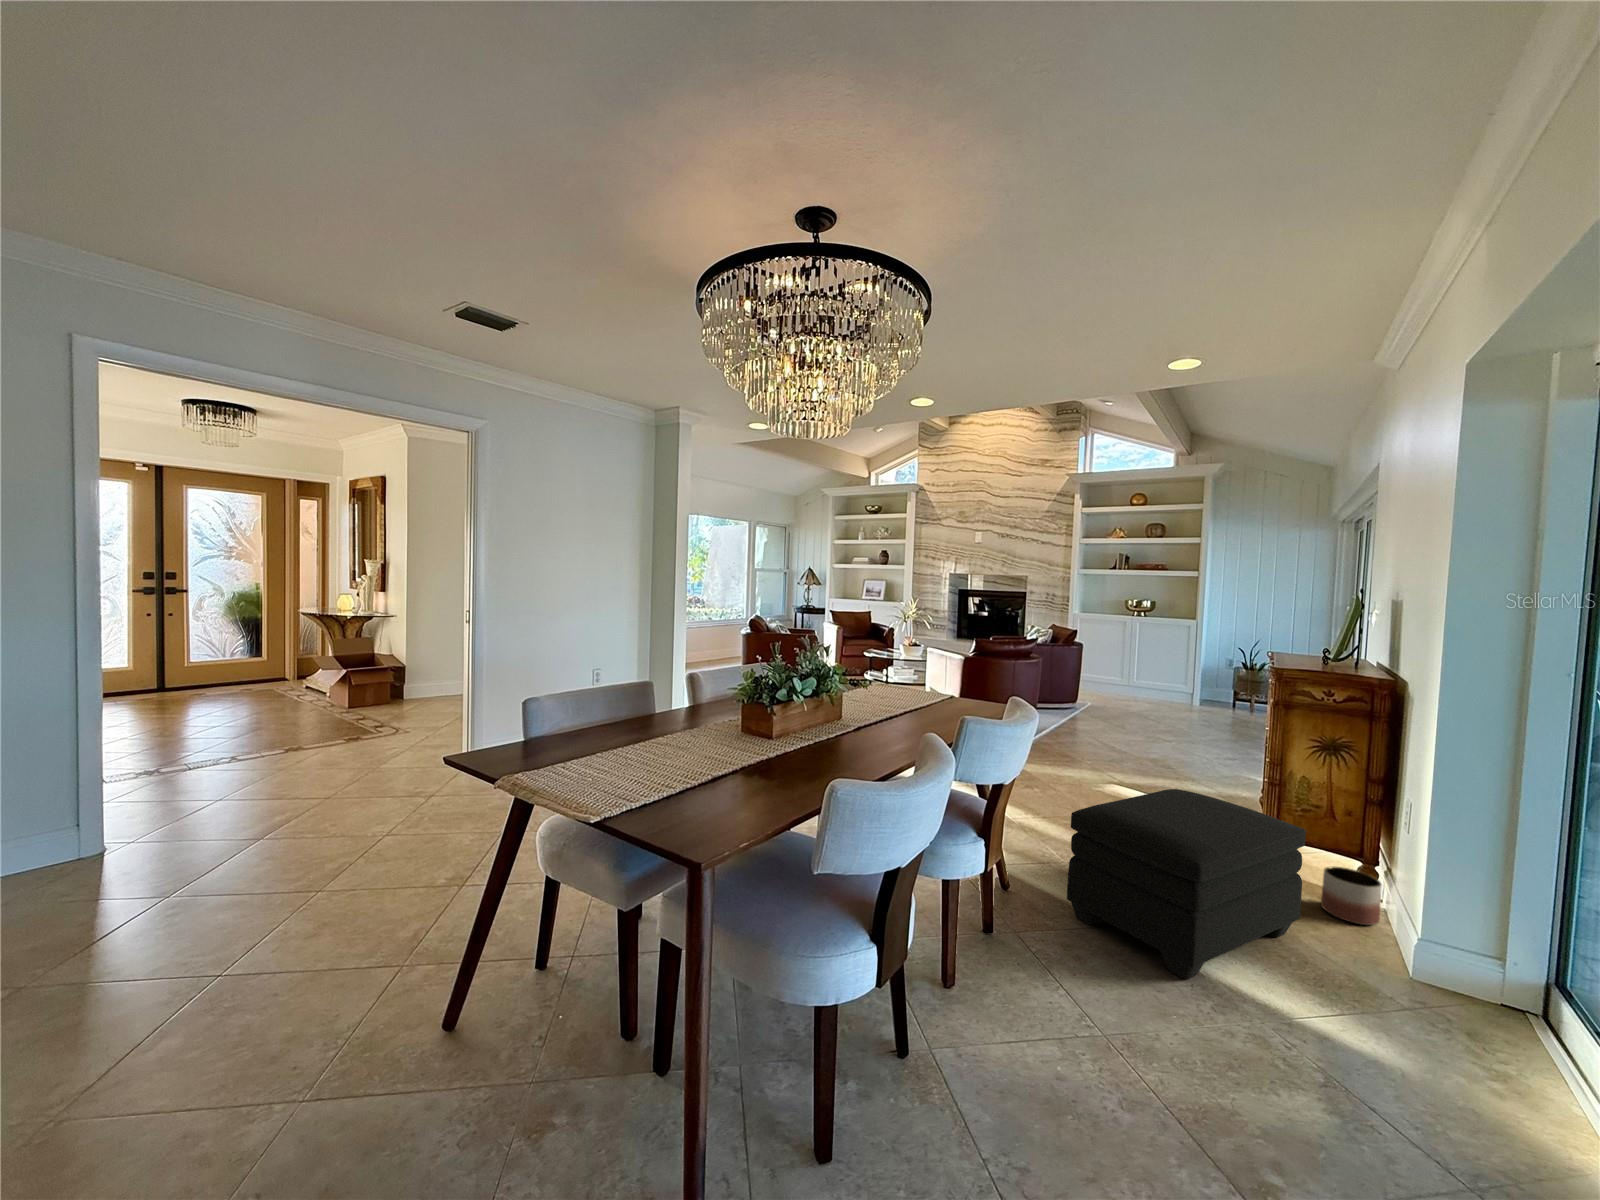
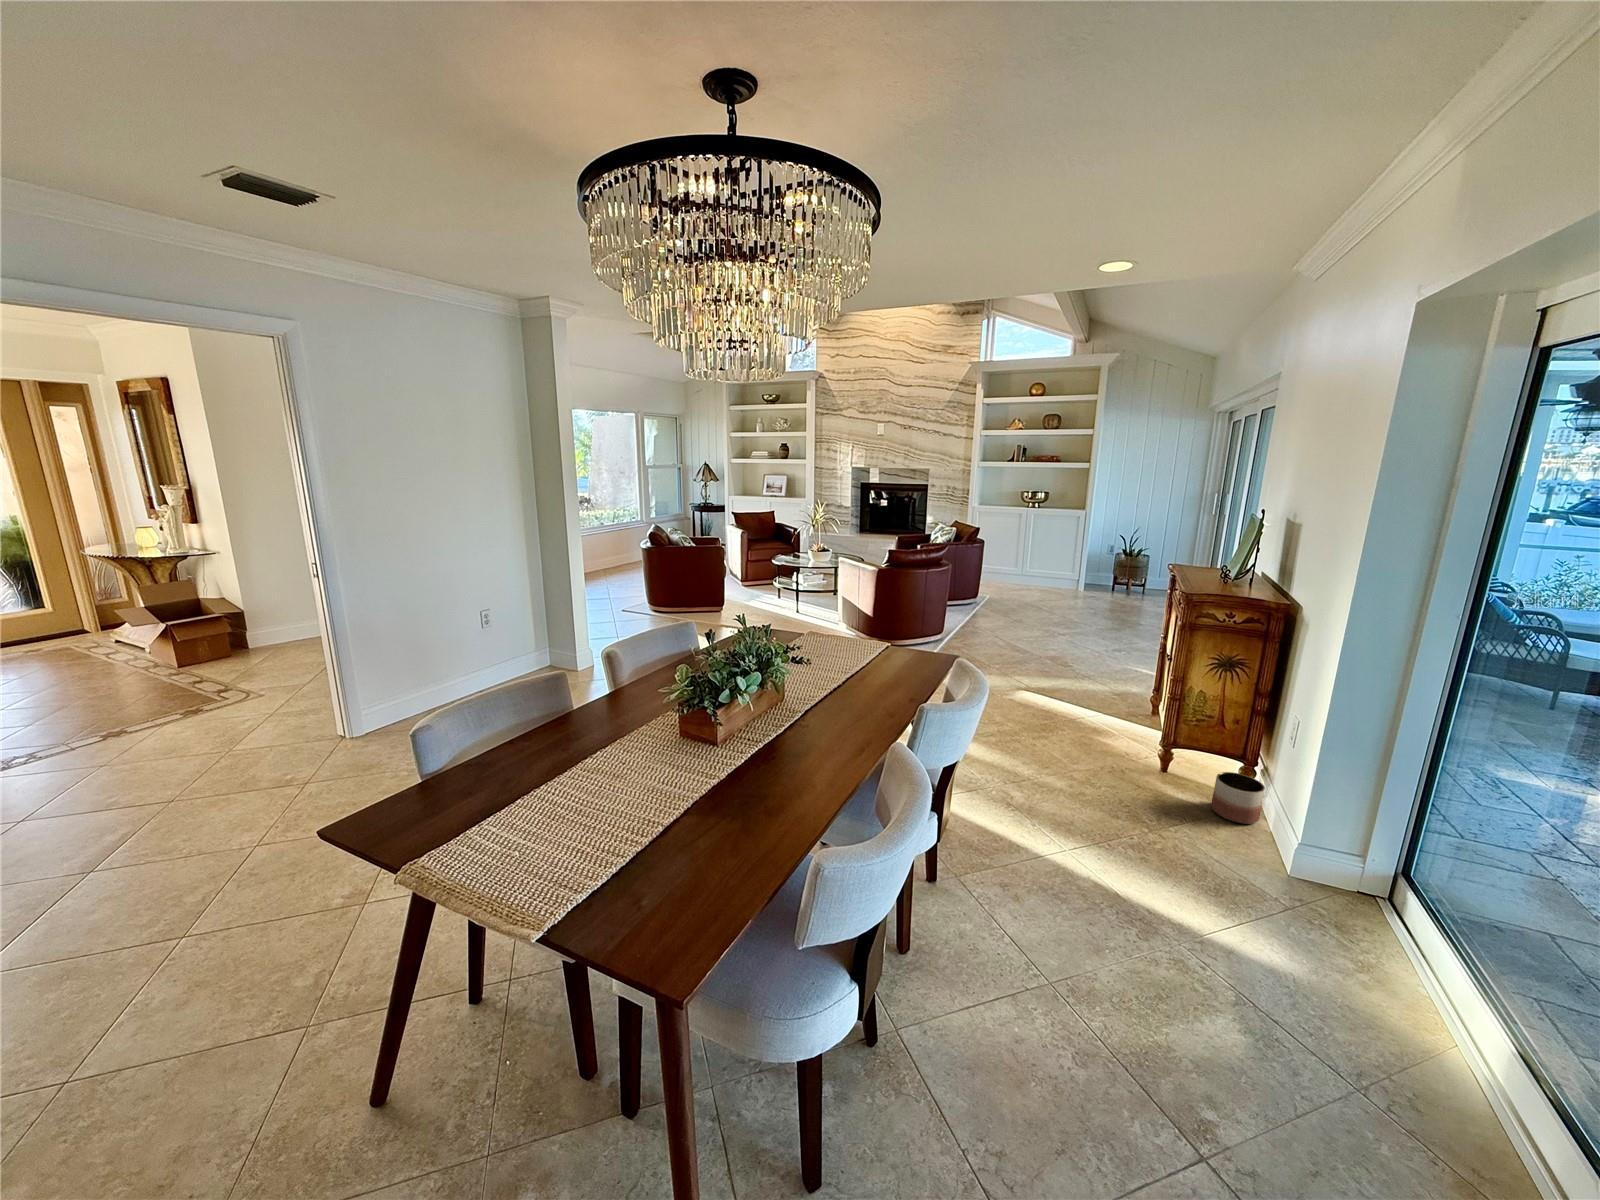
ottoman: present [1067,789,1306,980] -> none [998,715,1213,911]

